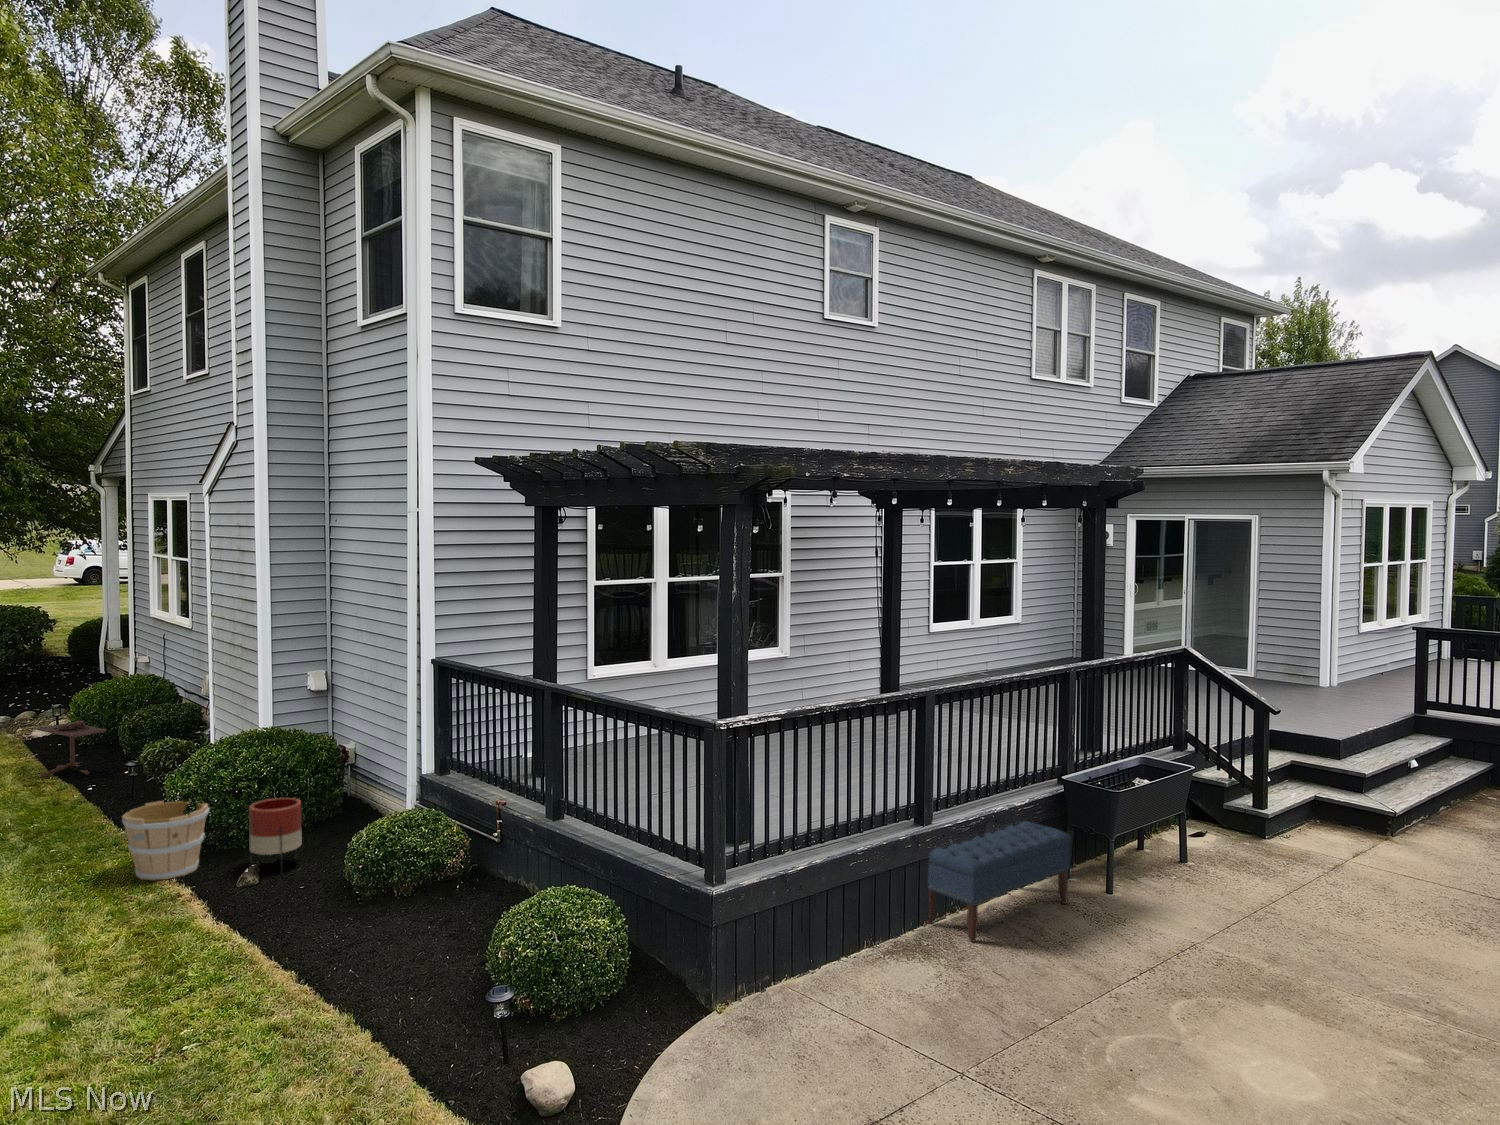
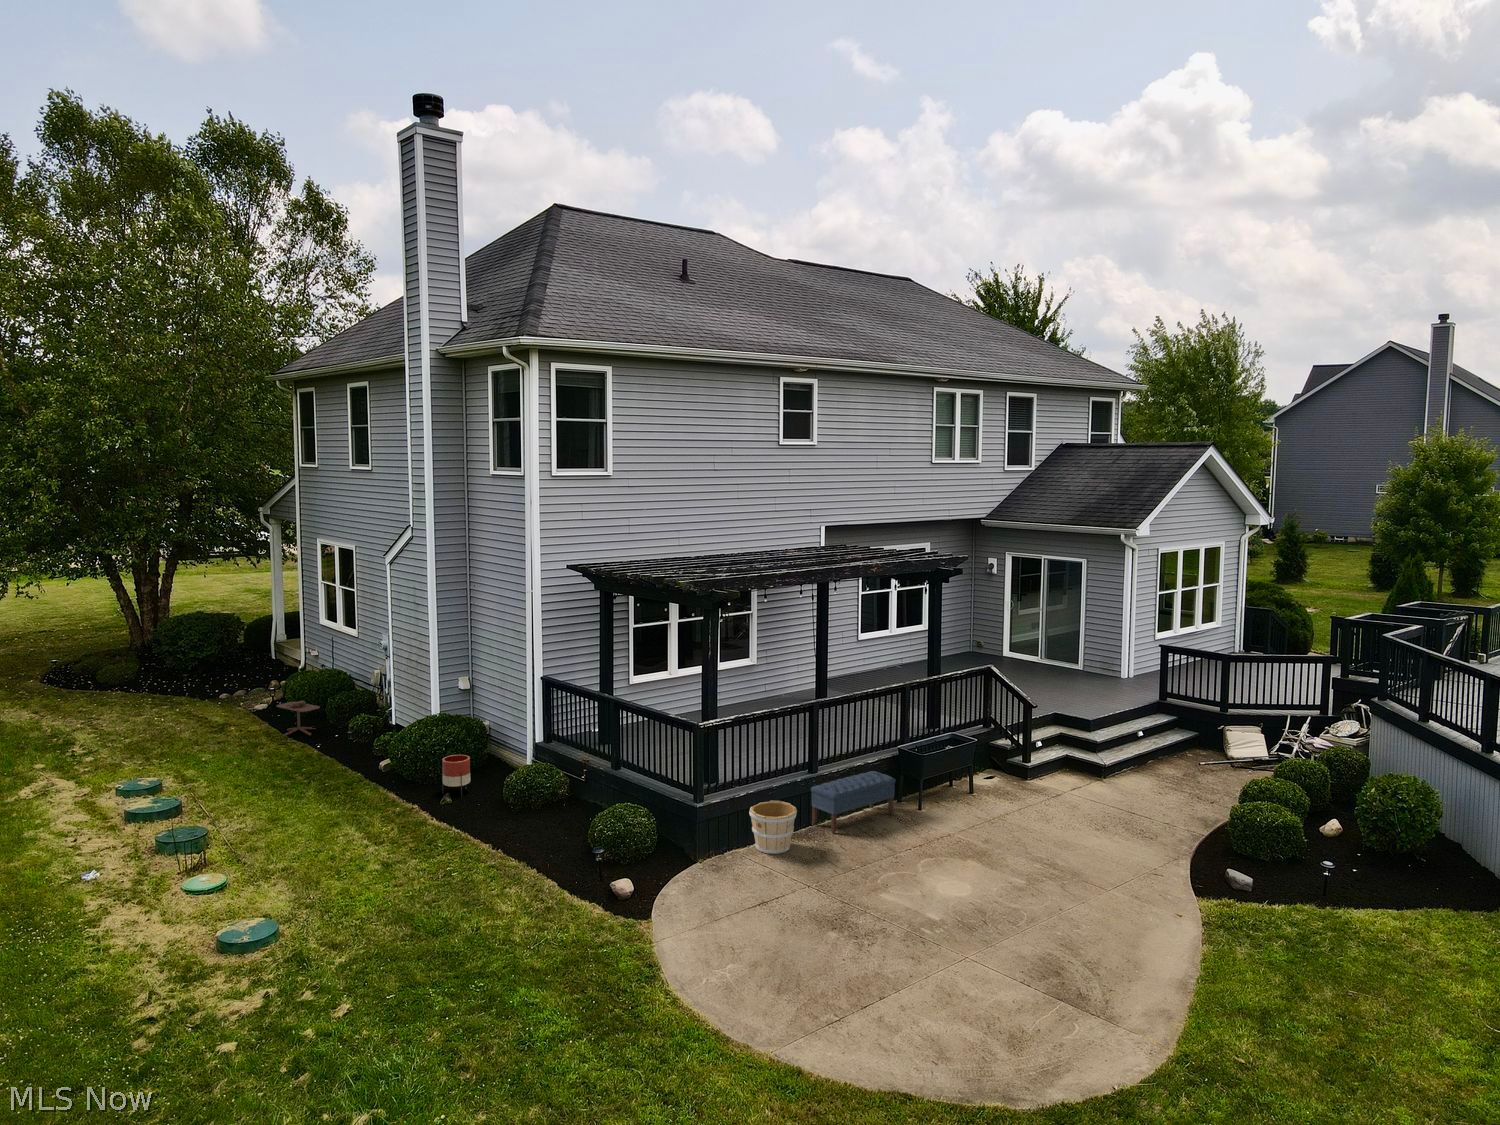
wooden bucket: present [122,801,209,881] -> present [749,801,797,854]

